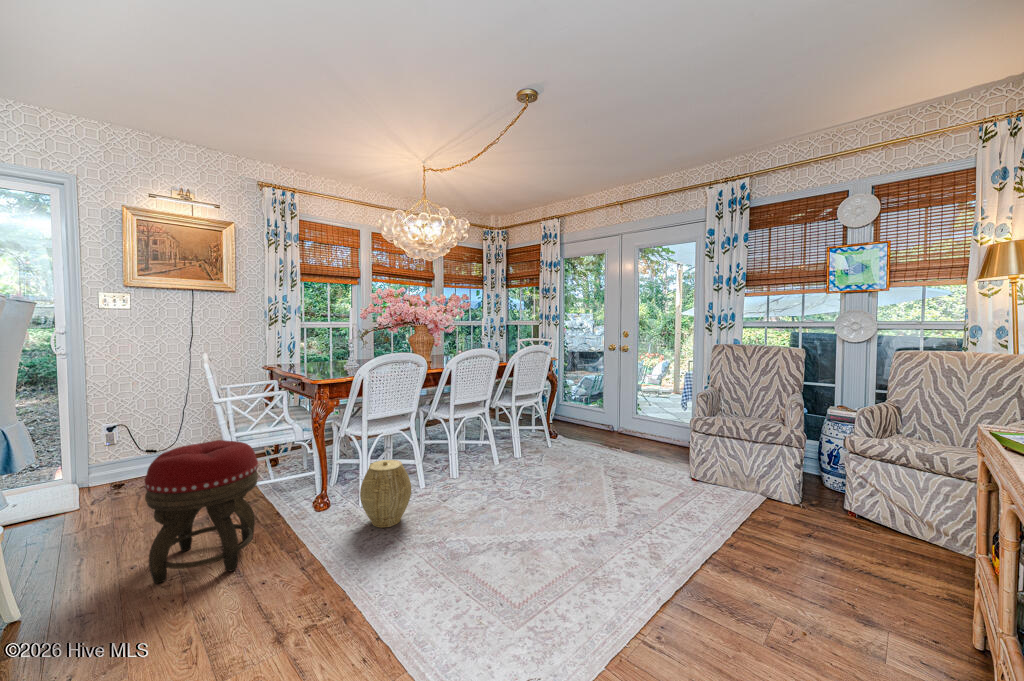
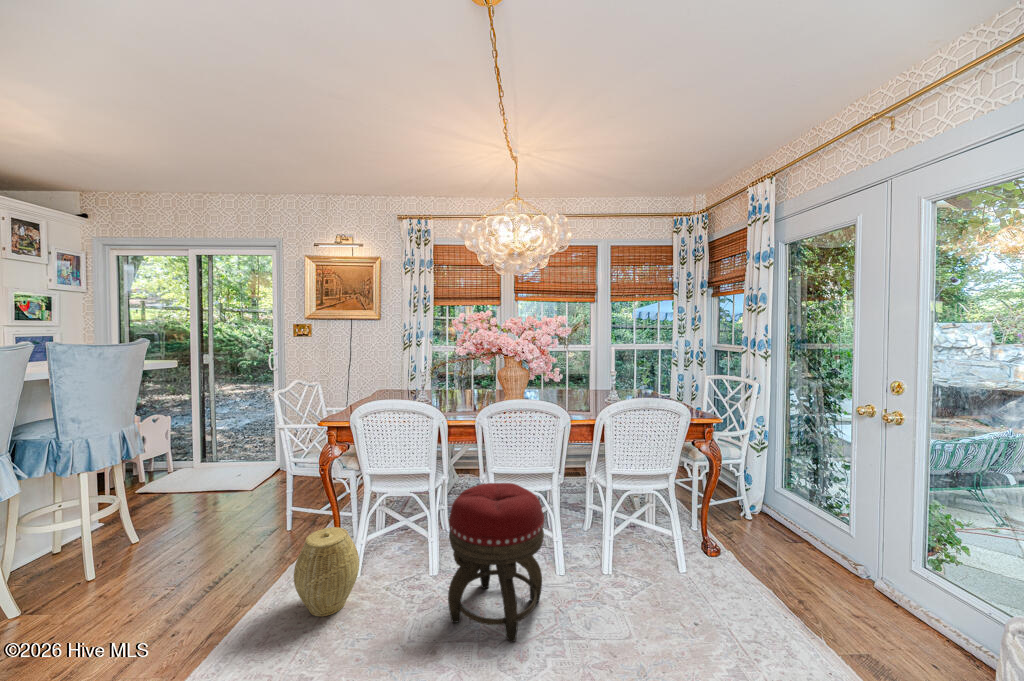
footstool: present [145,440,258,584] -> present [448,483,544,642]

